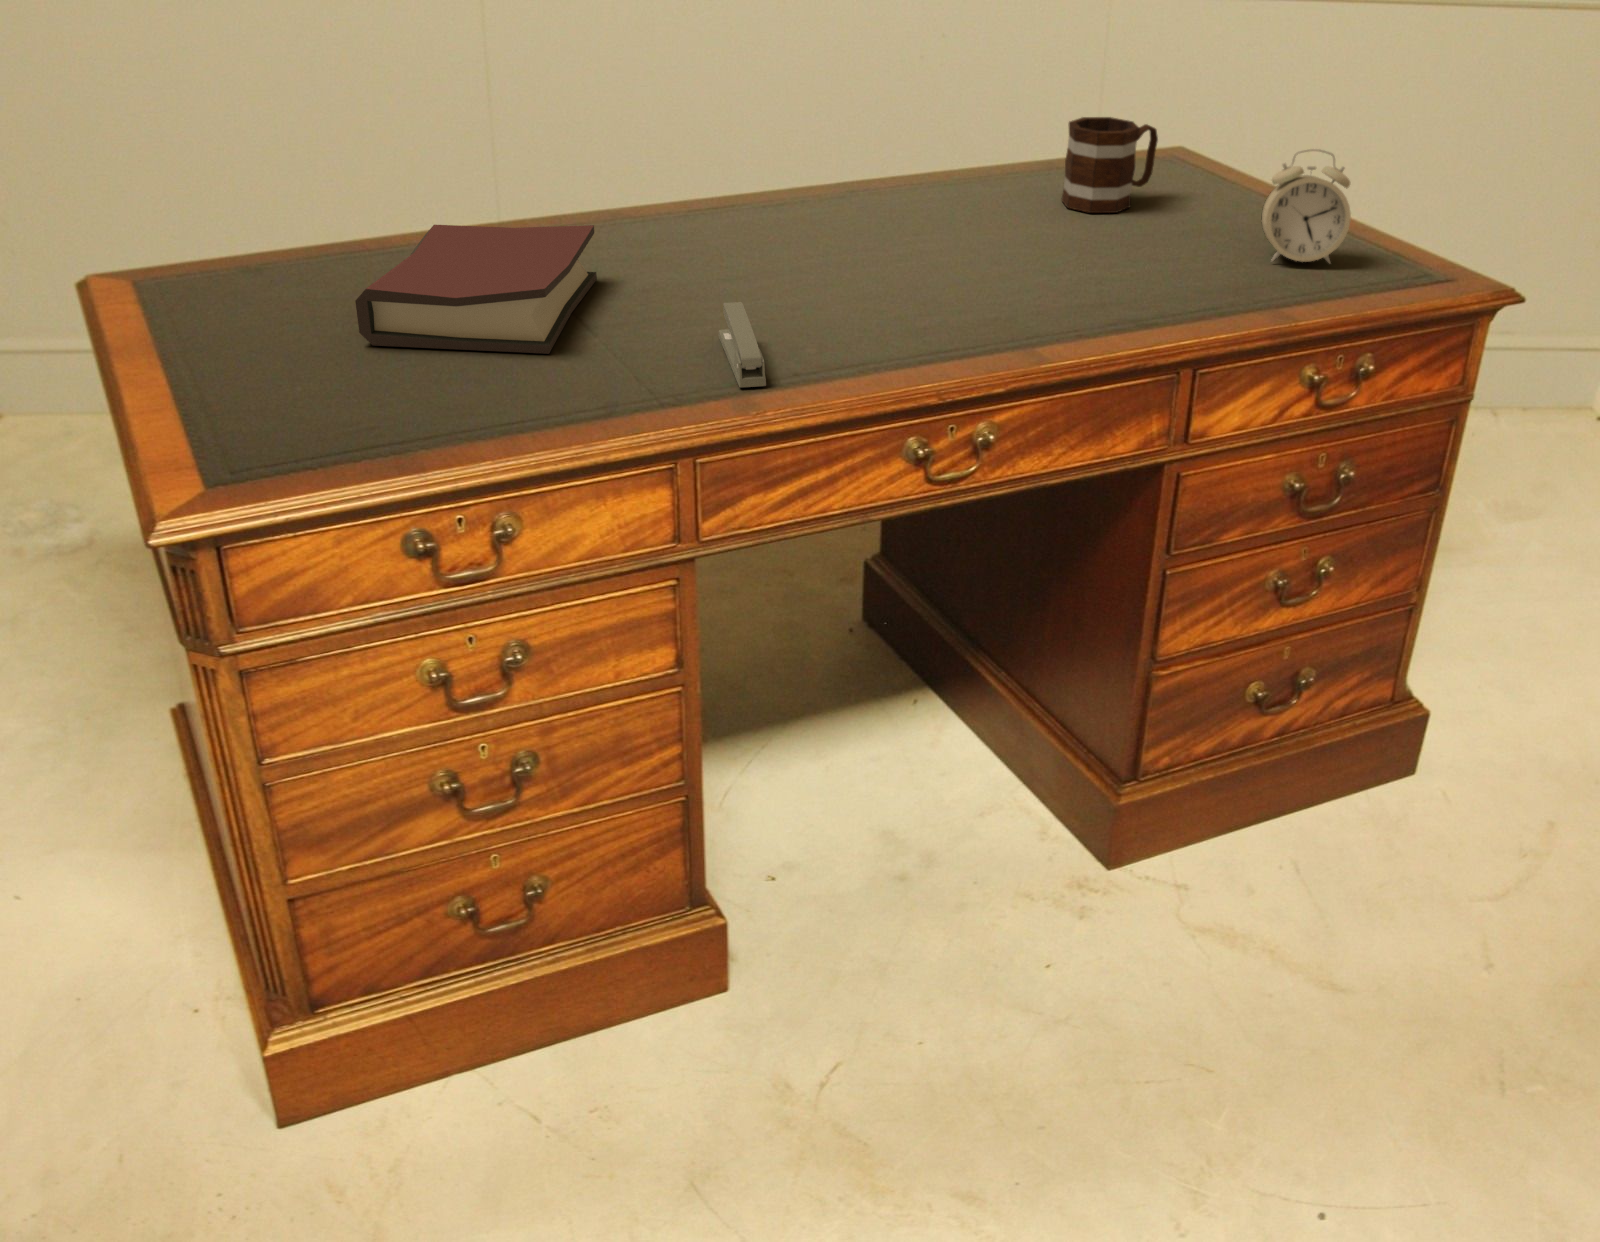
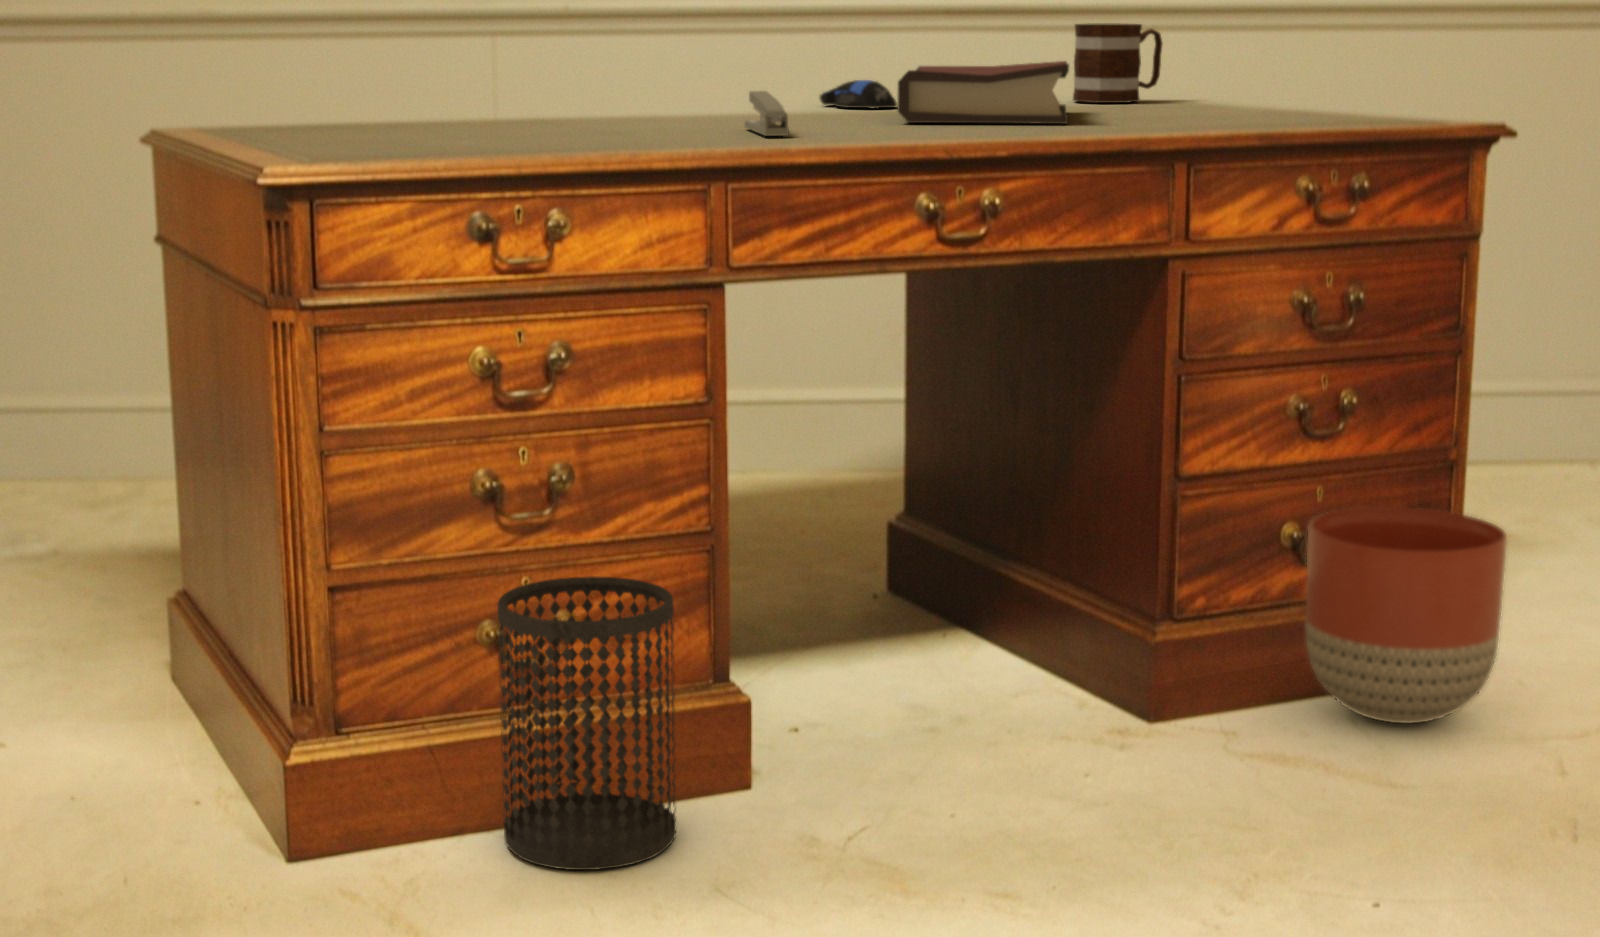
alarm clock: present [1261,149,1351,263] -> none [1256,7,1337,111]
computer mouse: none [801,193,882,235] -> present [819,80,897,108]
hardback book: present [355,225,597,354] -> present [897,61,1069,124]
planter: none [1263,669,1475,896] -> present [1306,507,1507,723]
wastebasket: none [460,862,651,1171] -> present [497,576,676,870]

